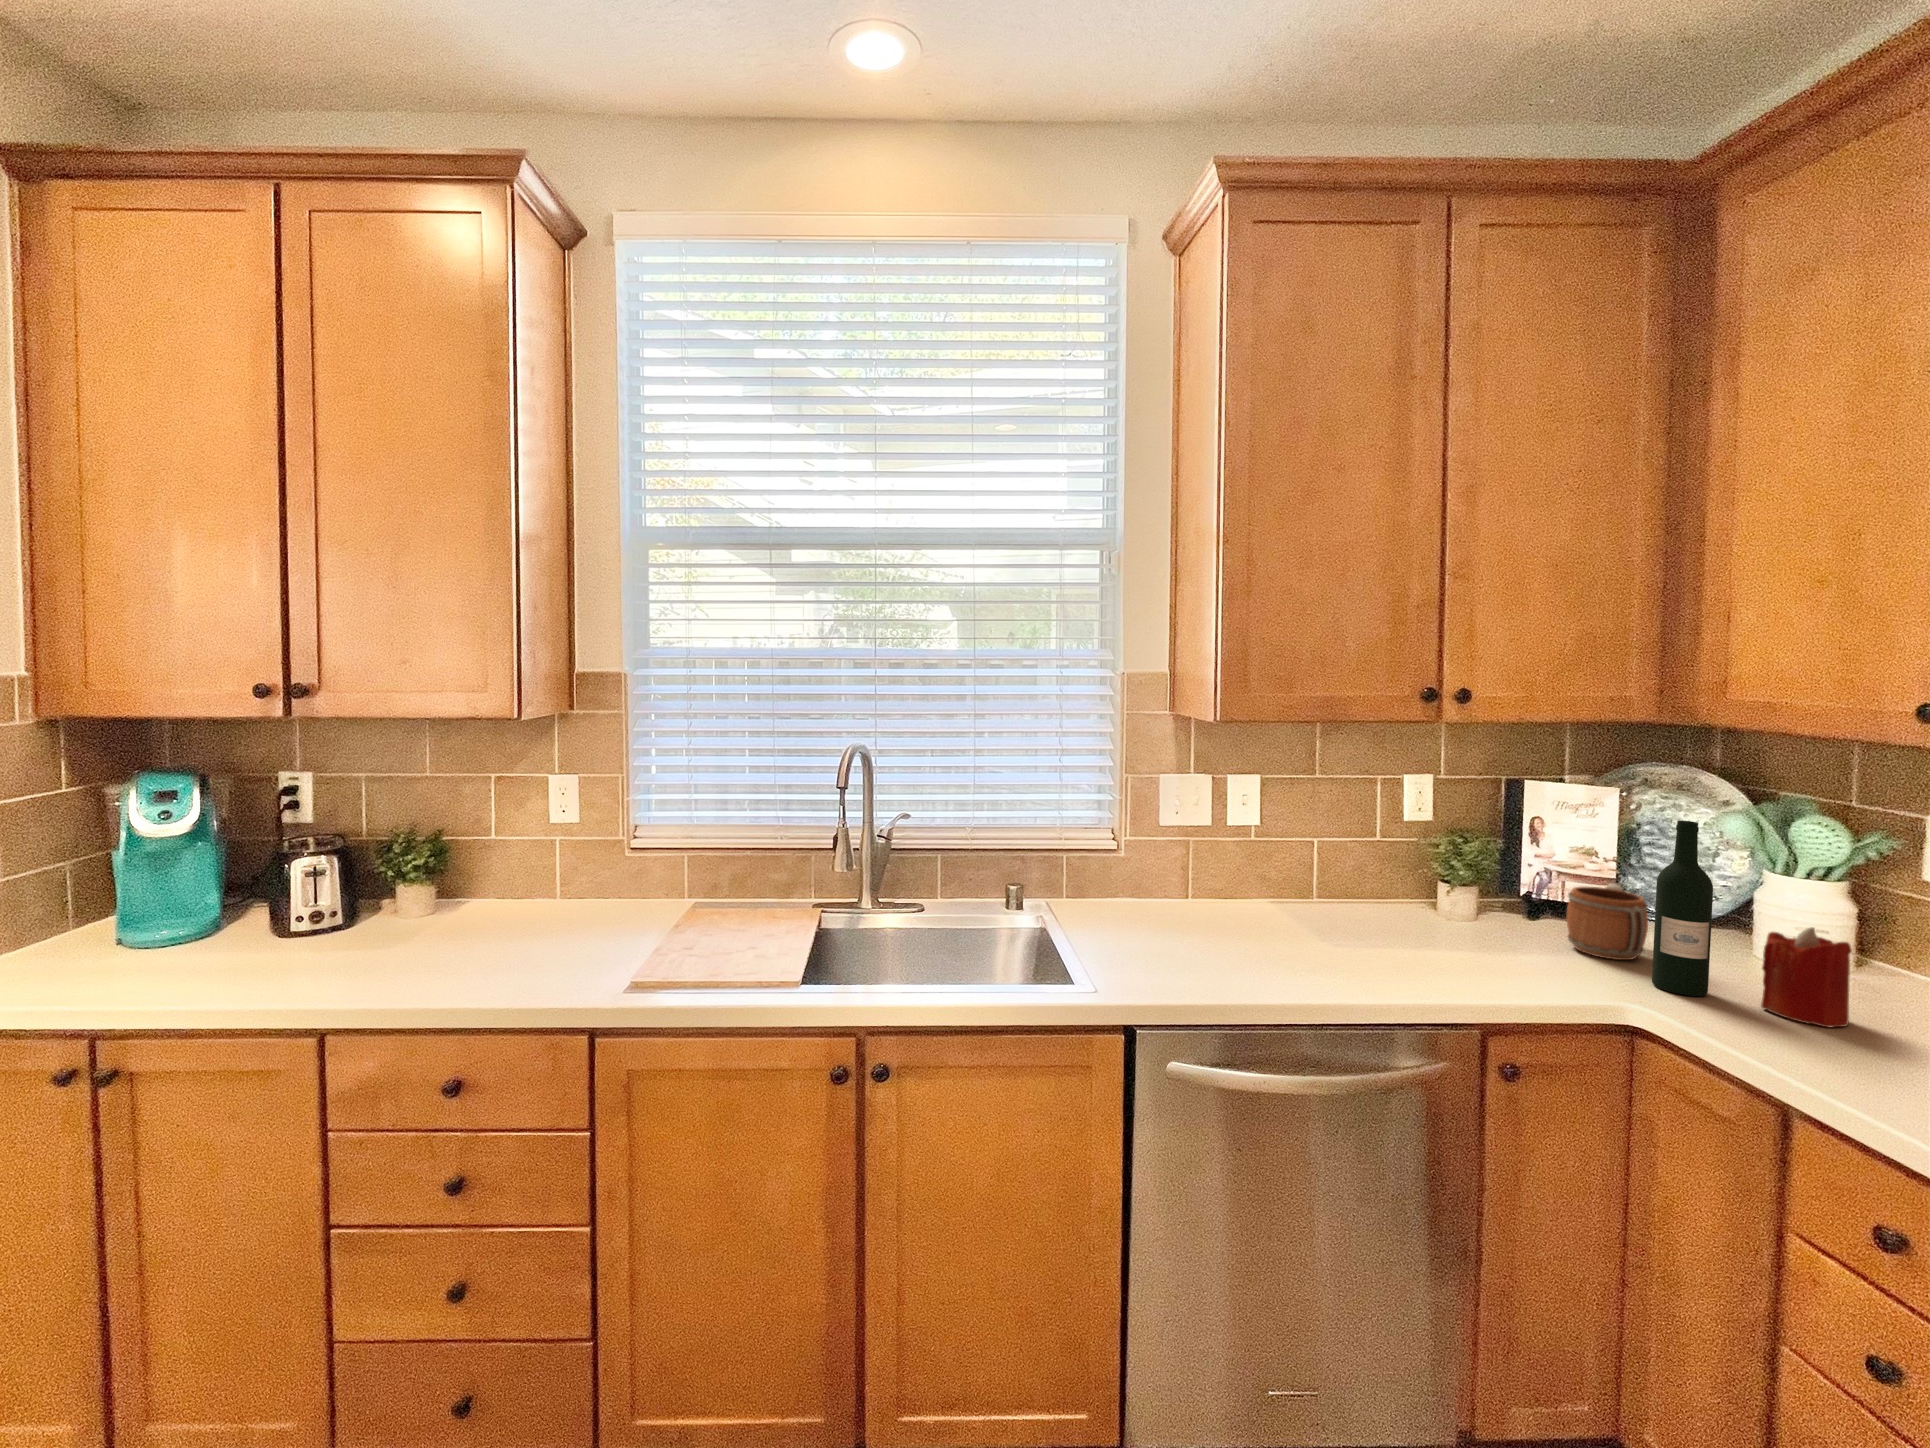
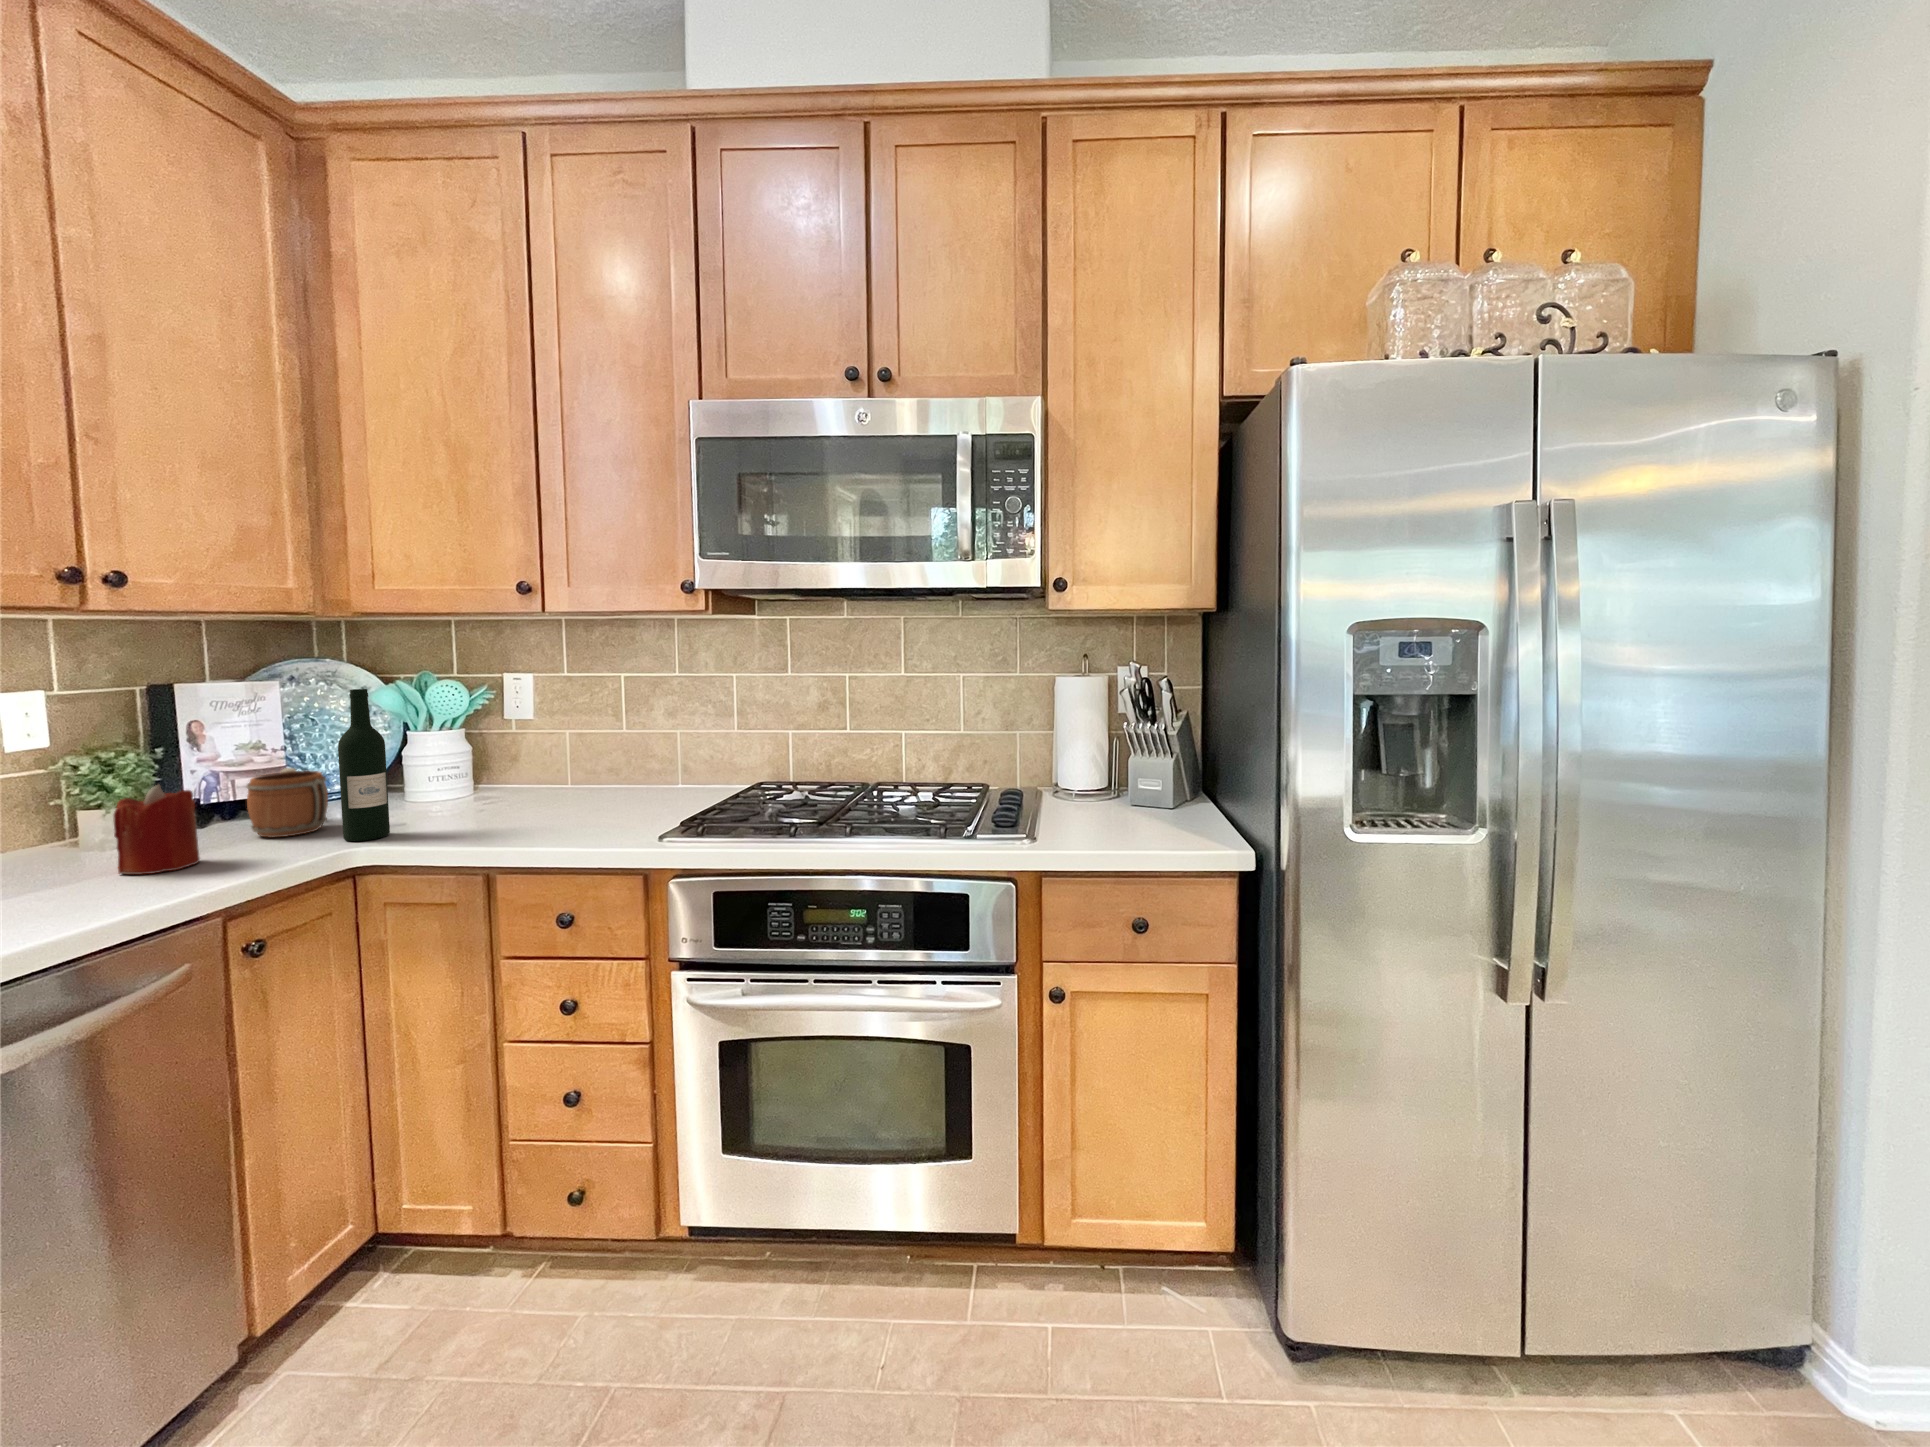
candle: present [1761,927,1851,1027] -> present [113,785,200,874]

